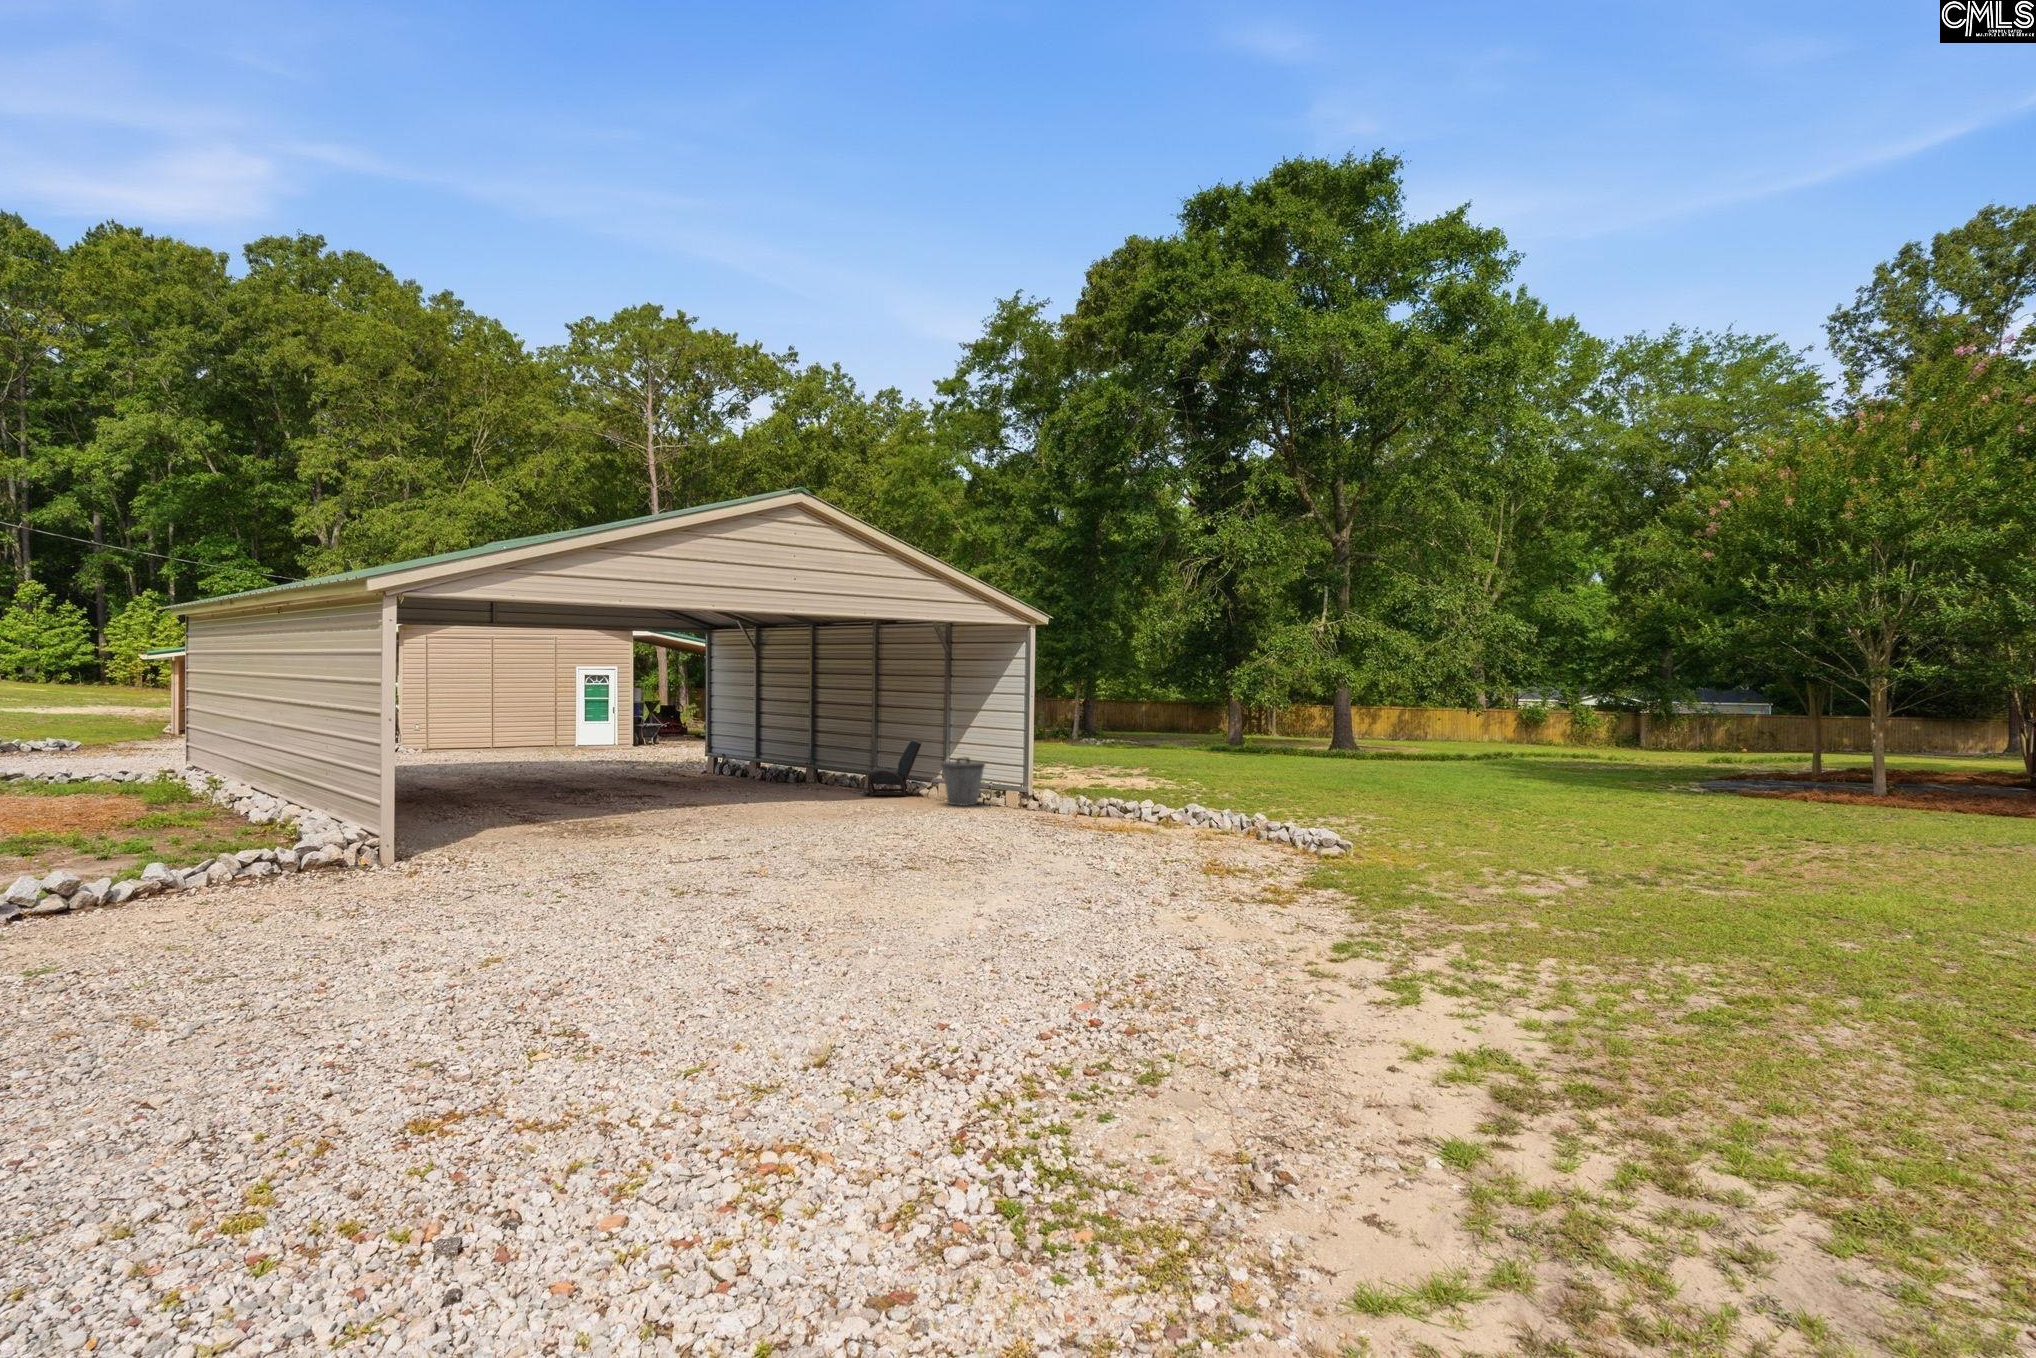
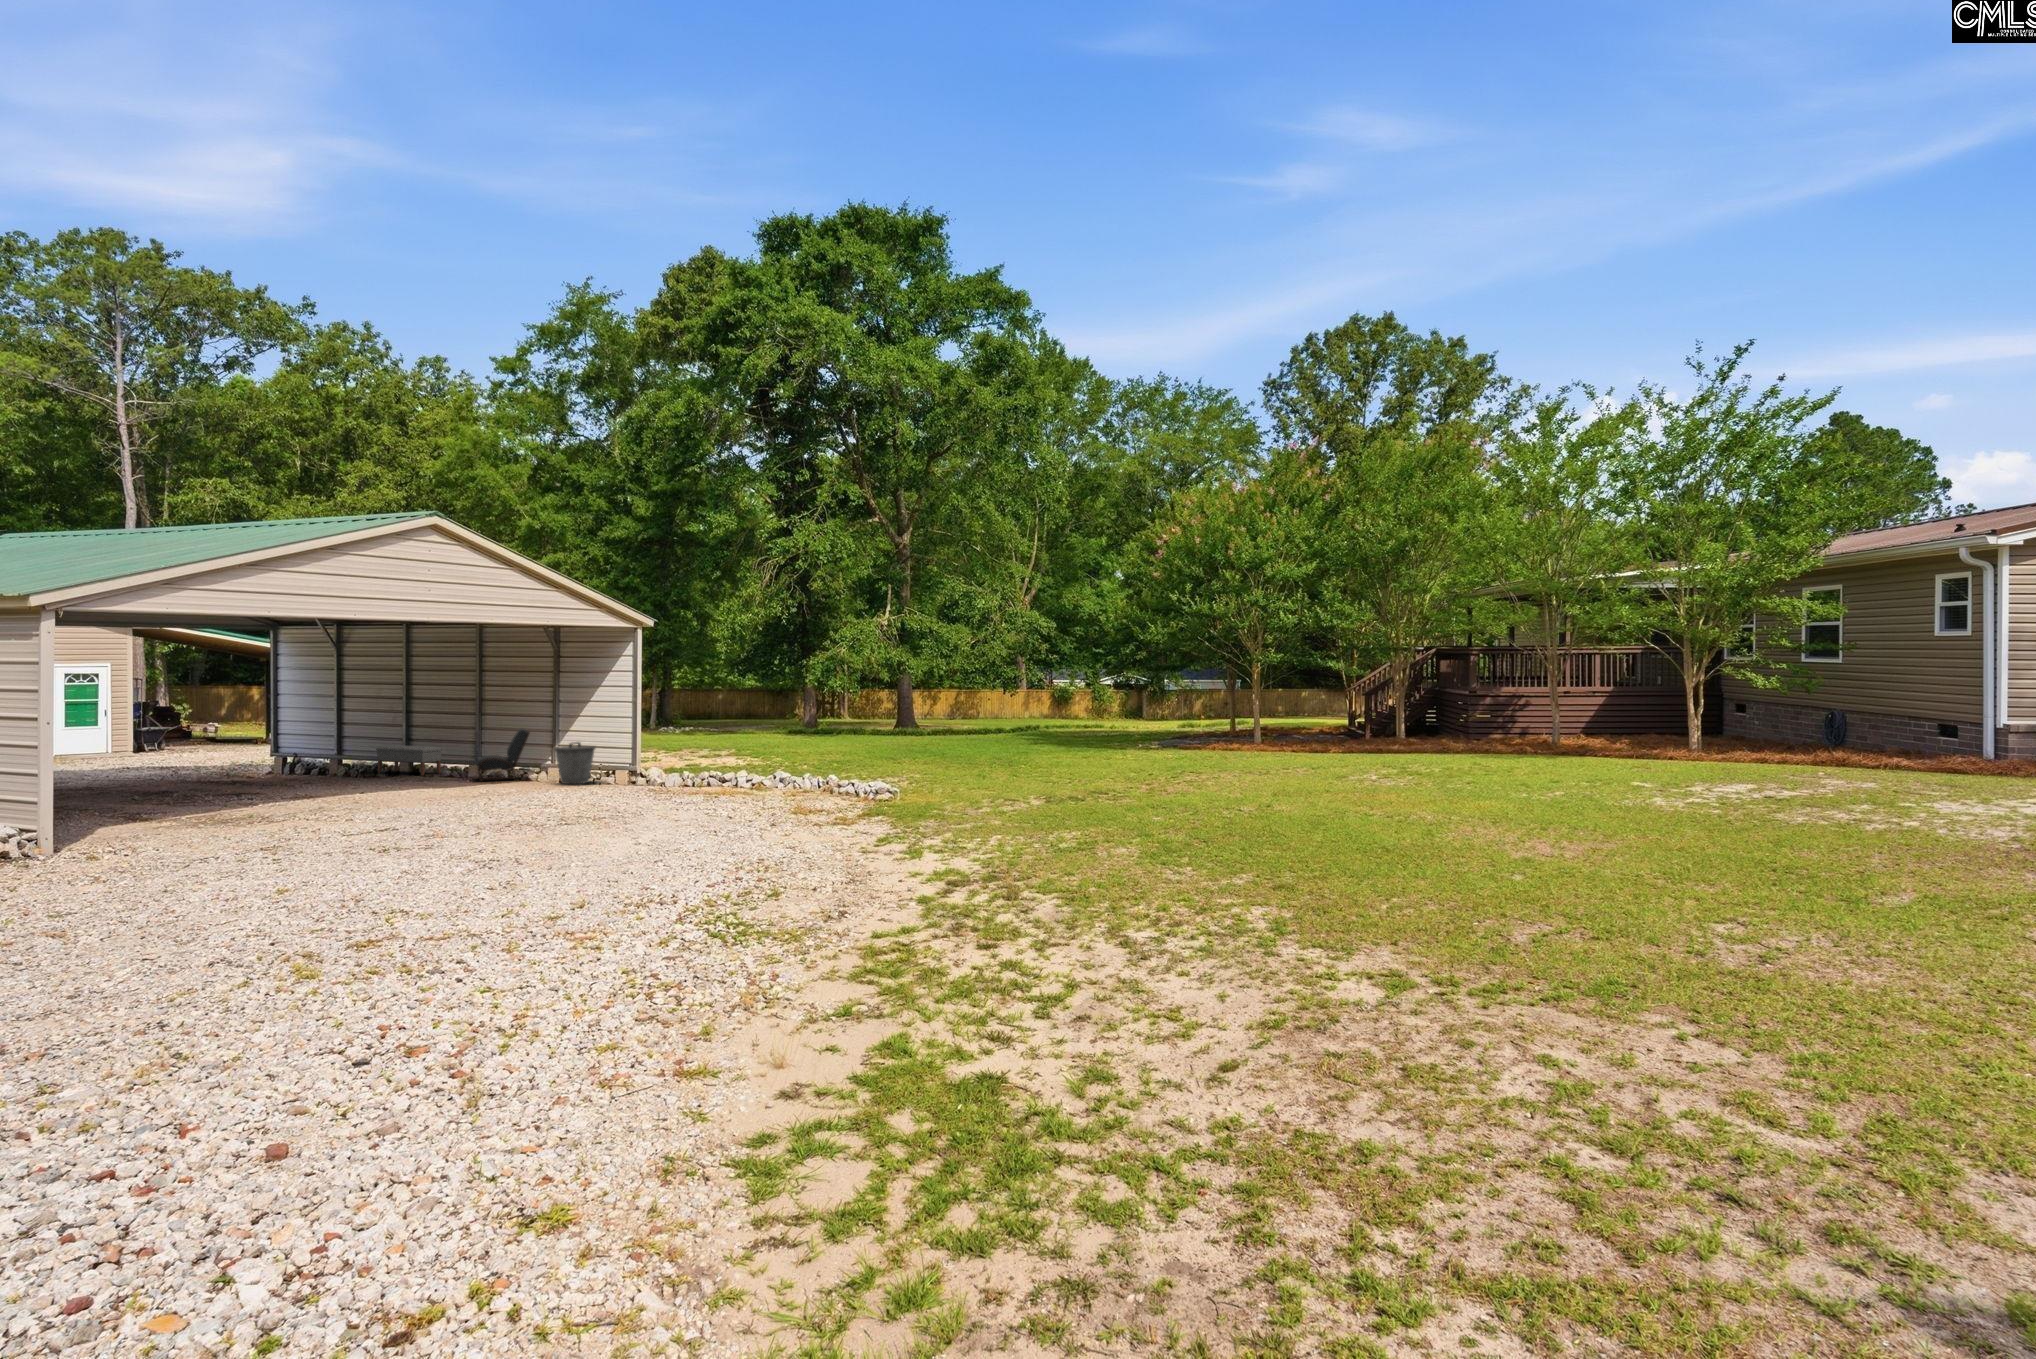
bench: none [786,752,844,785] -> present [376,745,442,776]

